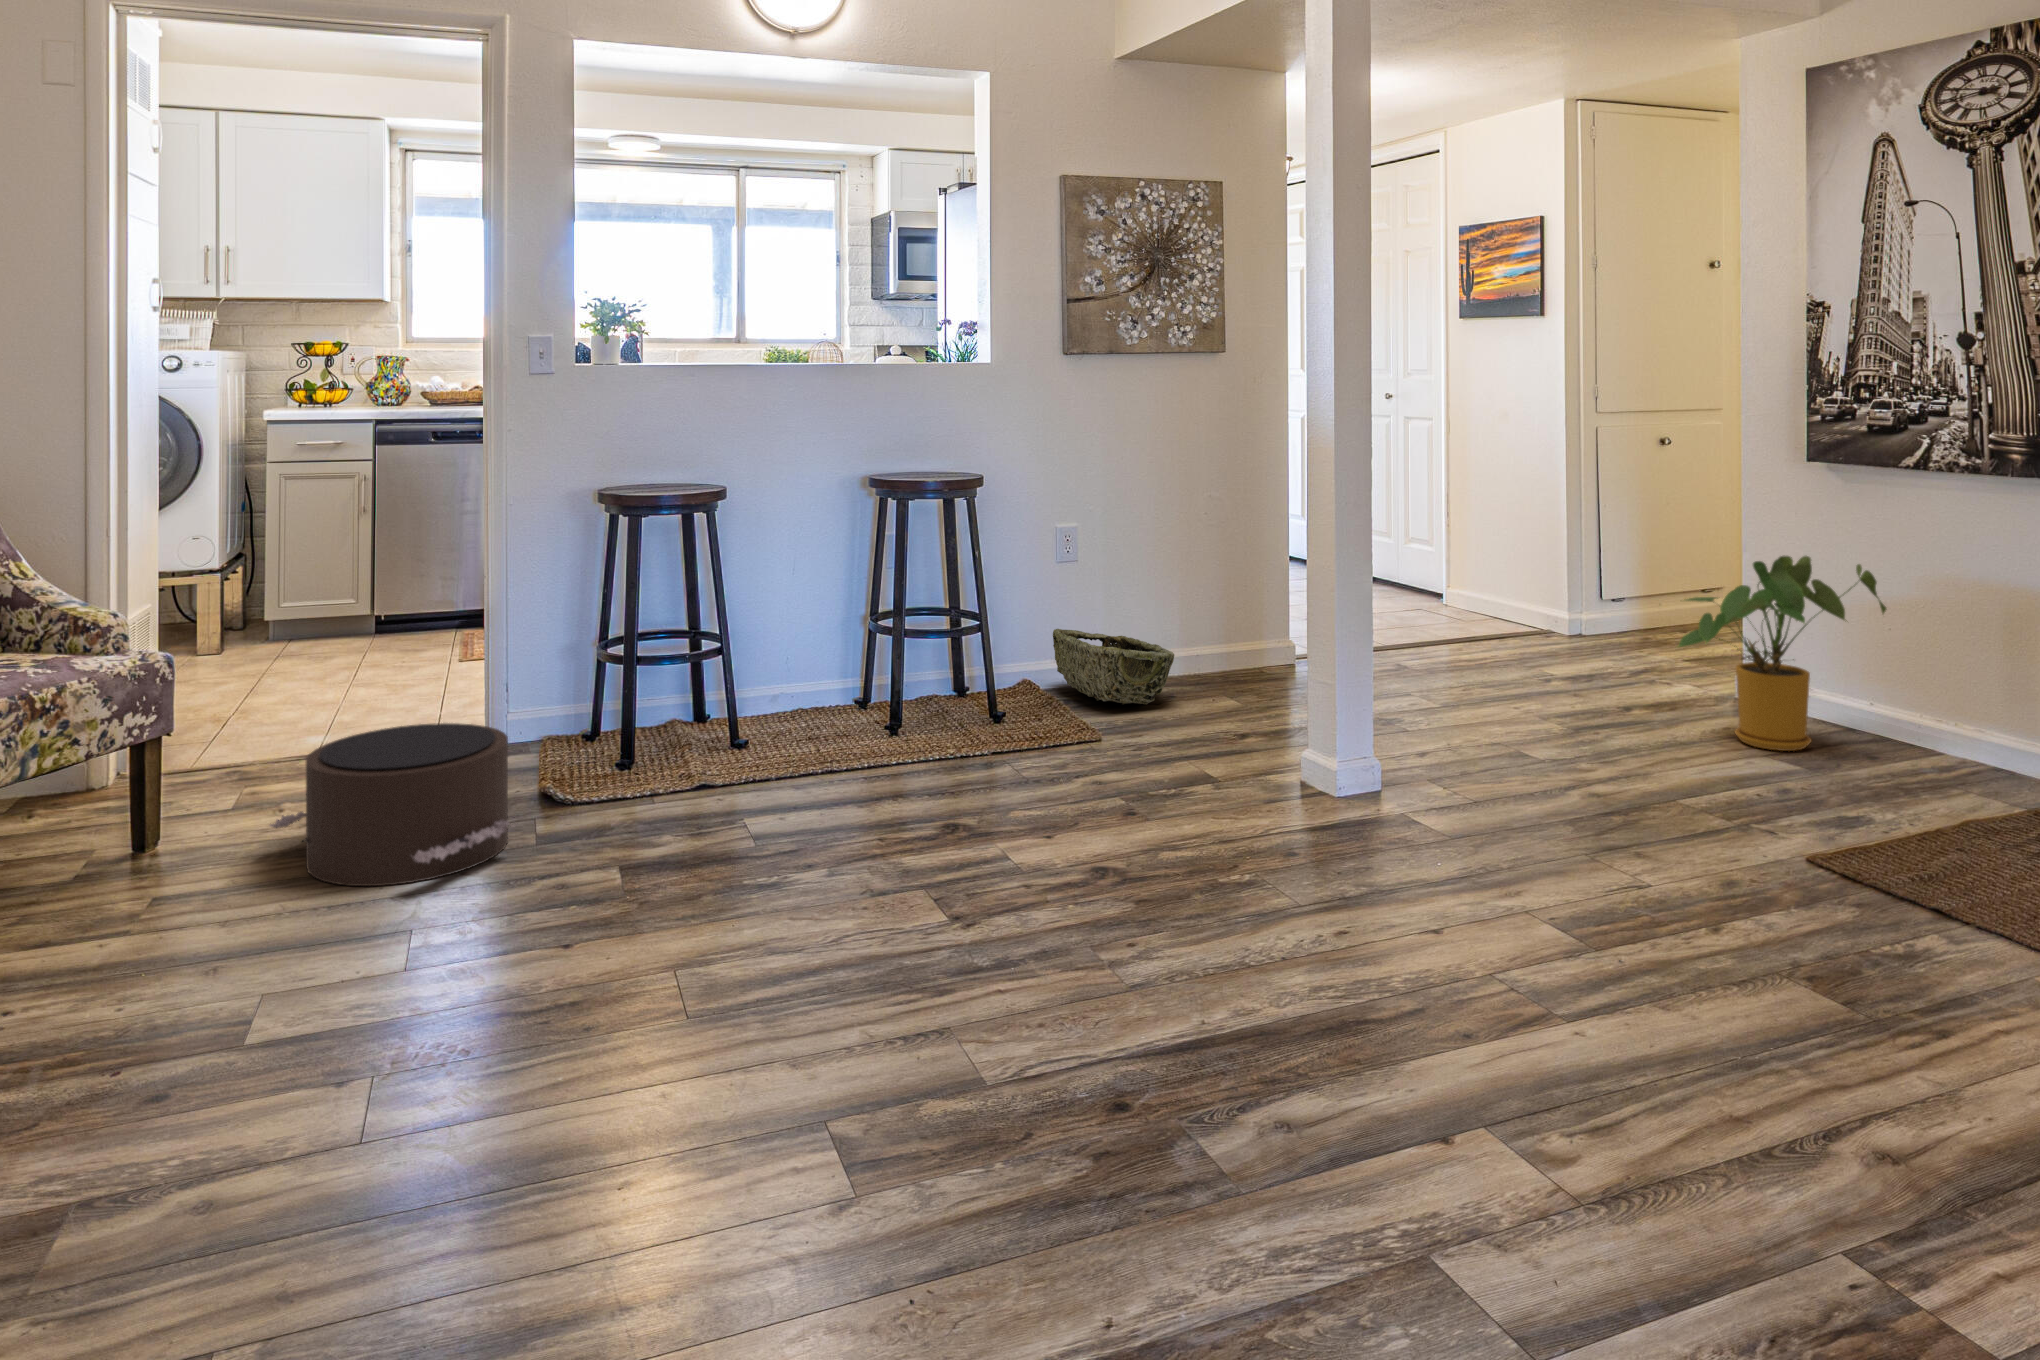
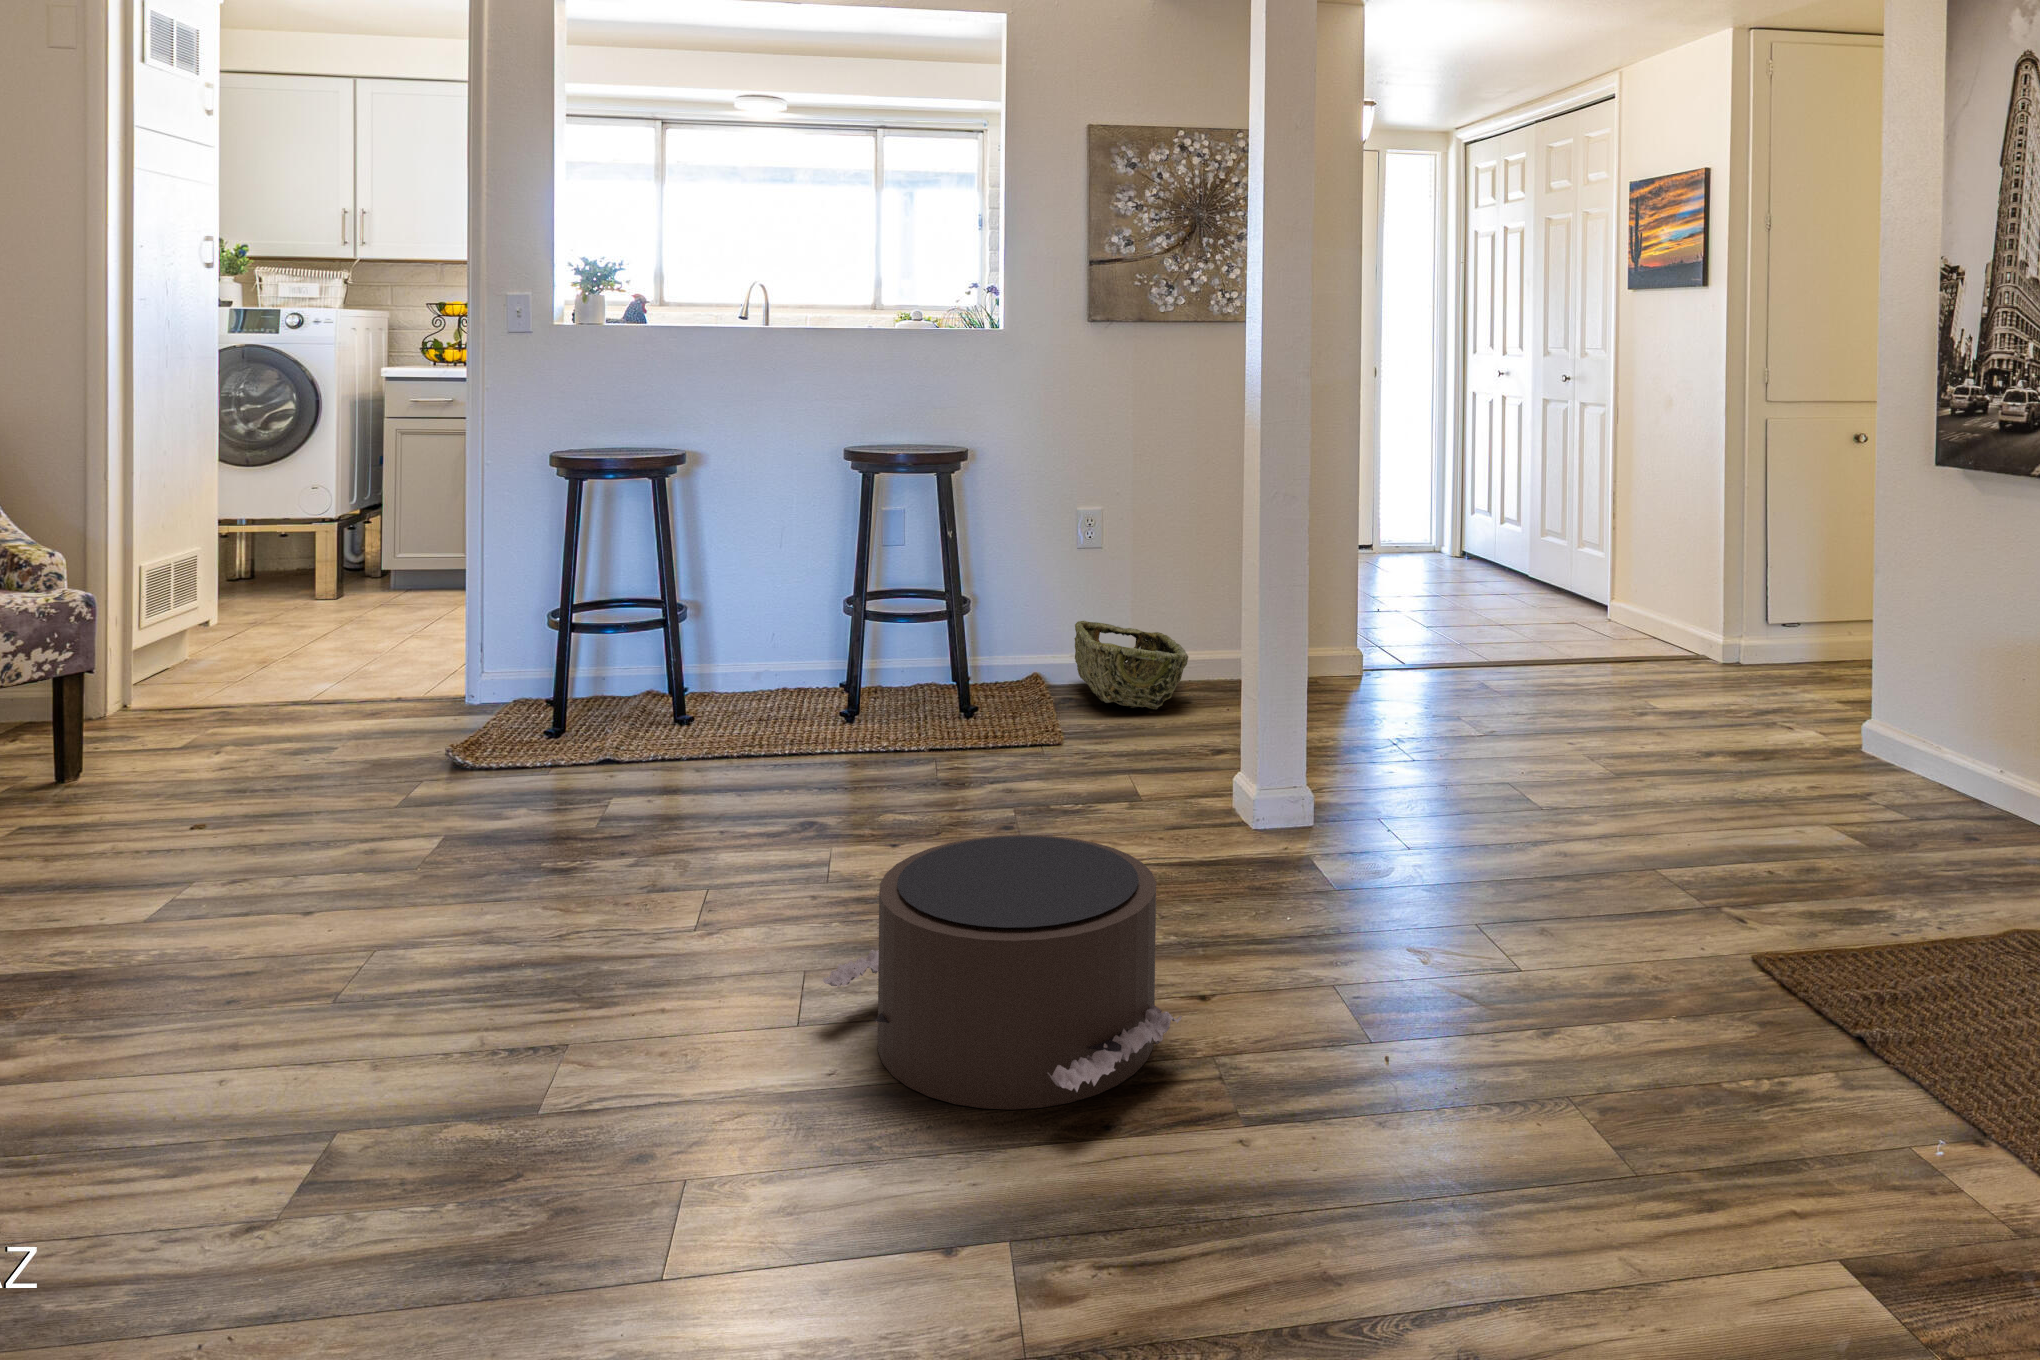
house plant: present [1679,556,1887,751] -> none [1744,578,2013,818]
pouf: present [270,723,513,886] -> present [822,835,1181,1110]

